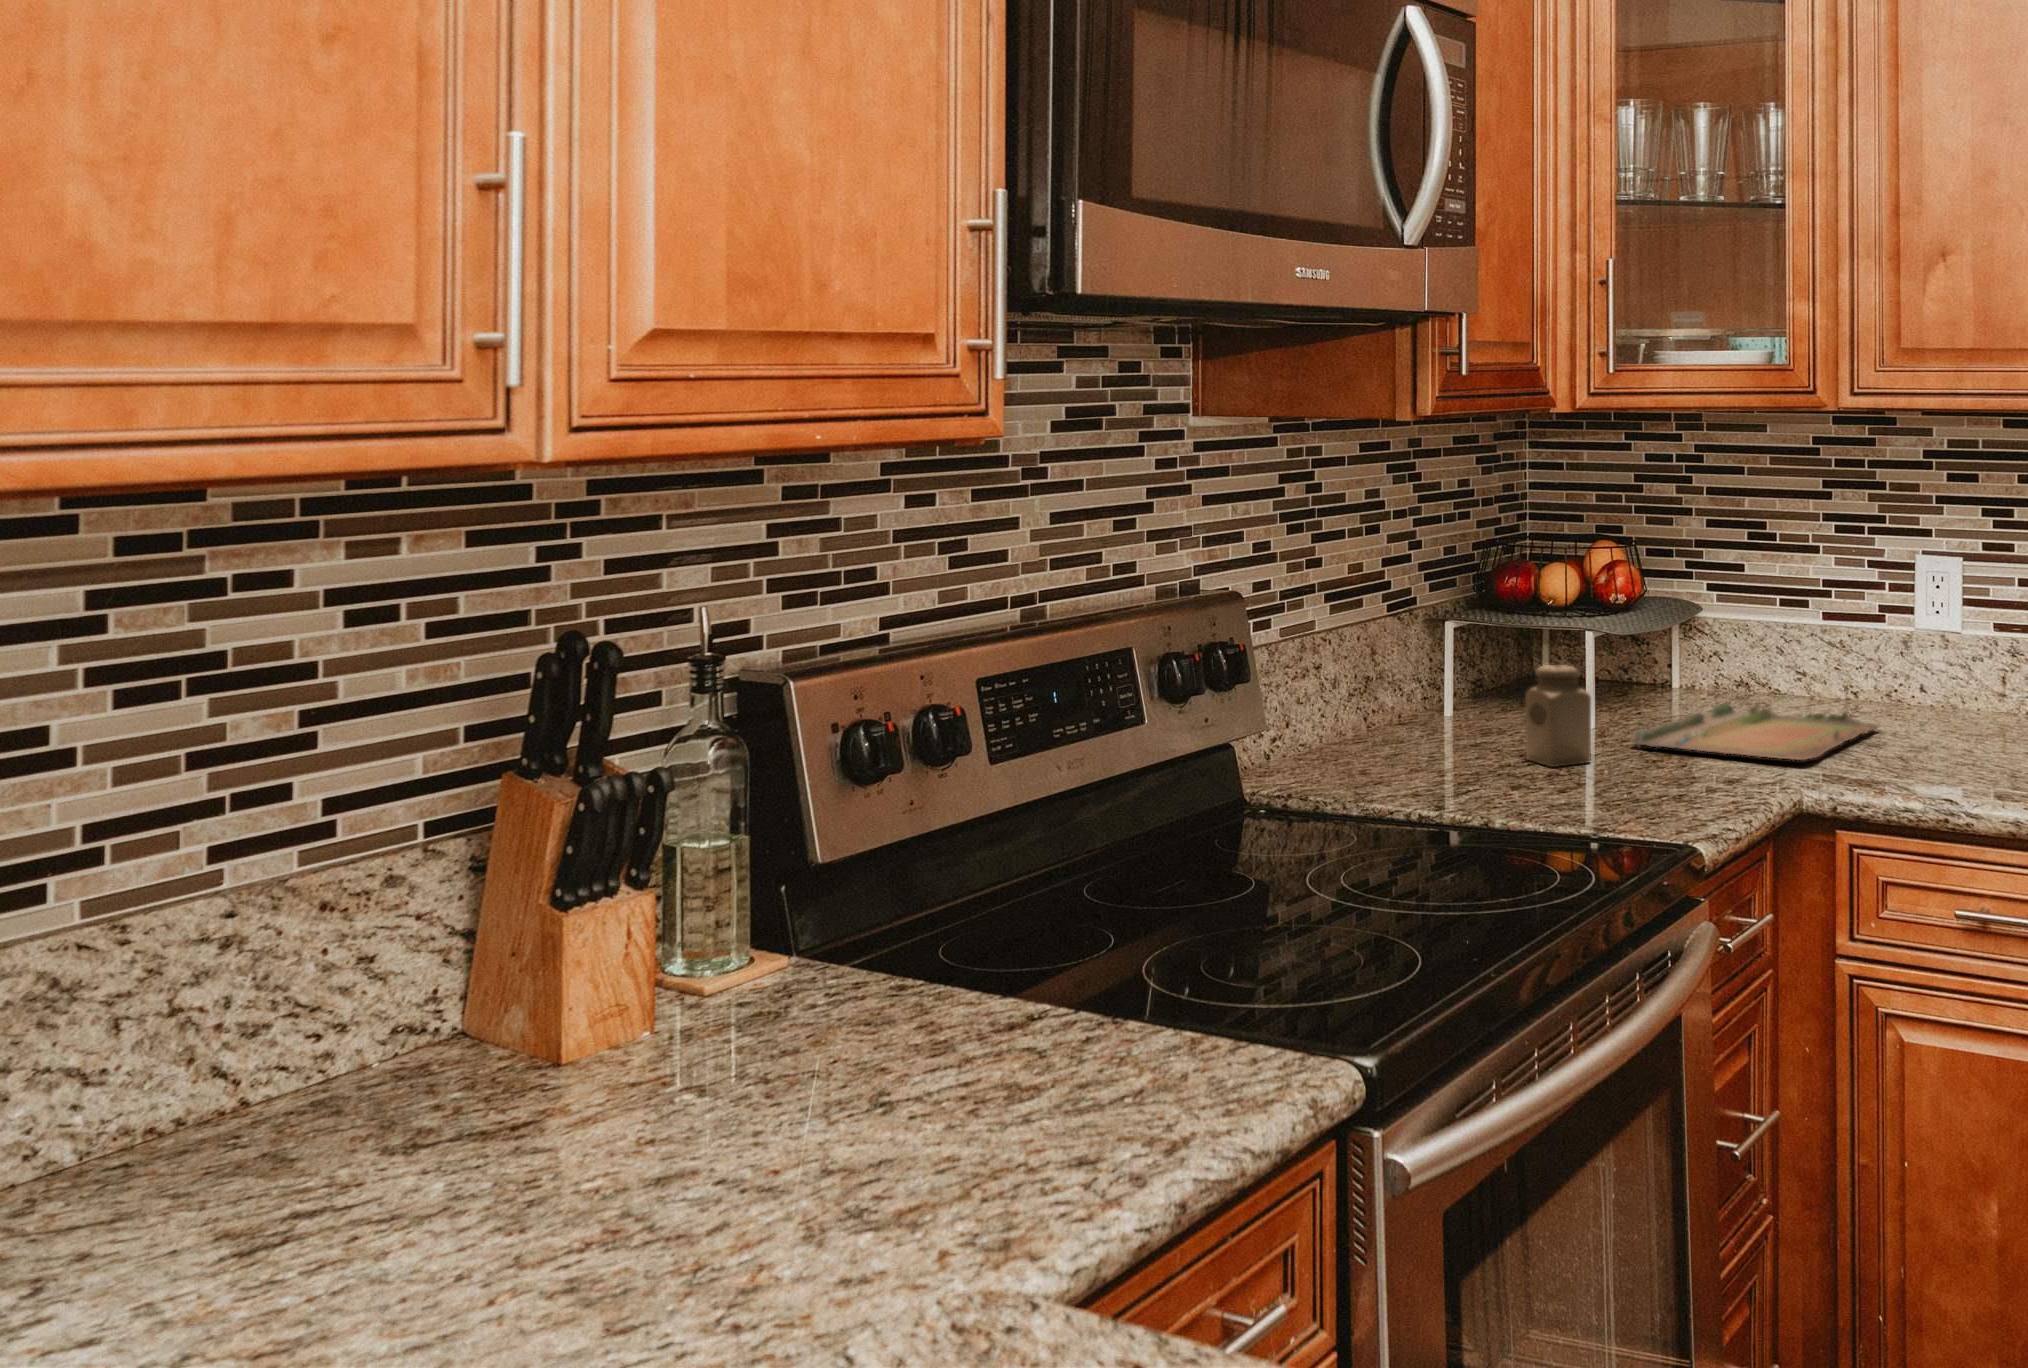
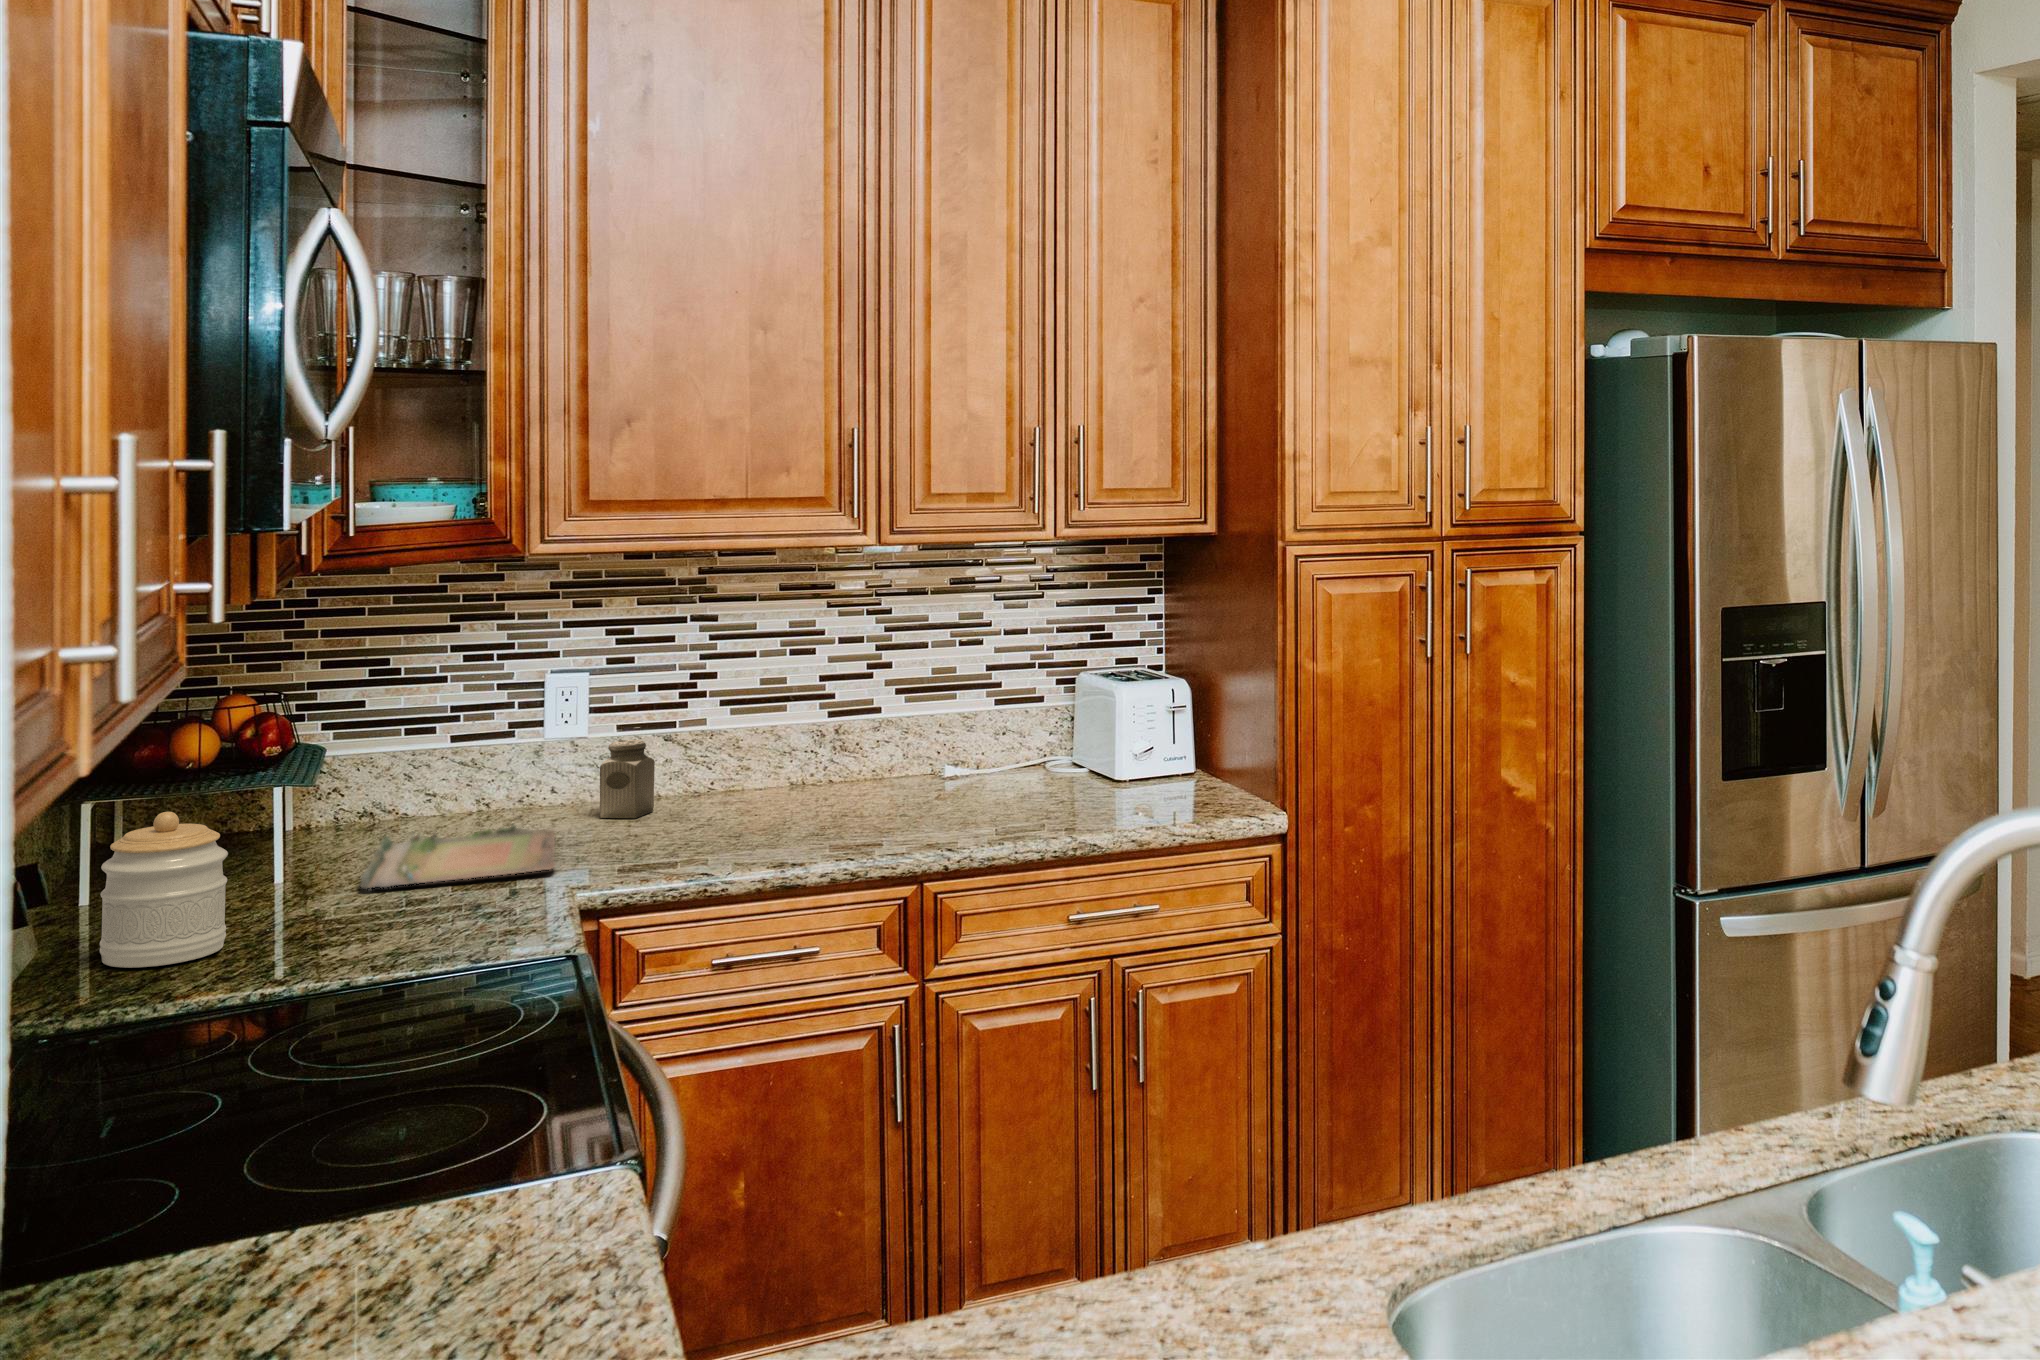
jar: none [1357,625,1459,773] -> present [100,812,228,968]
salt shaker: present [1525,665,1591,767] -> present [600,740,655,818]

